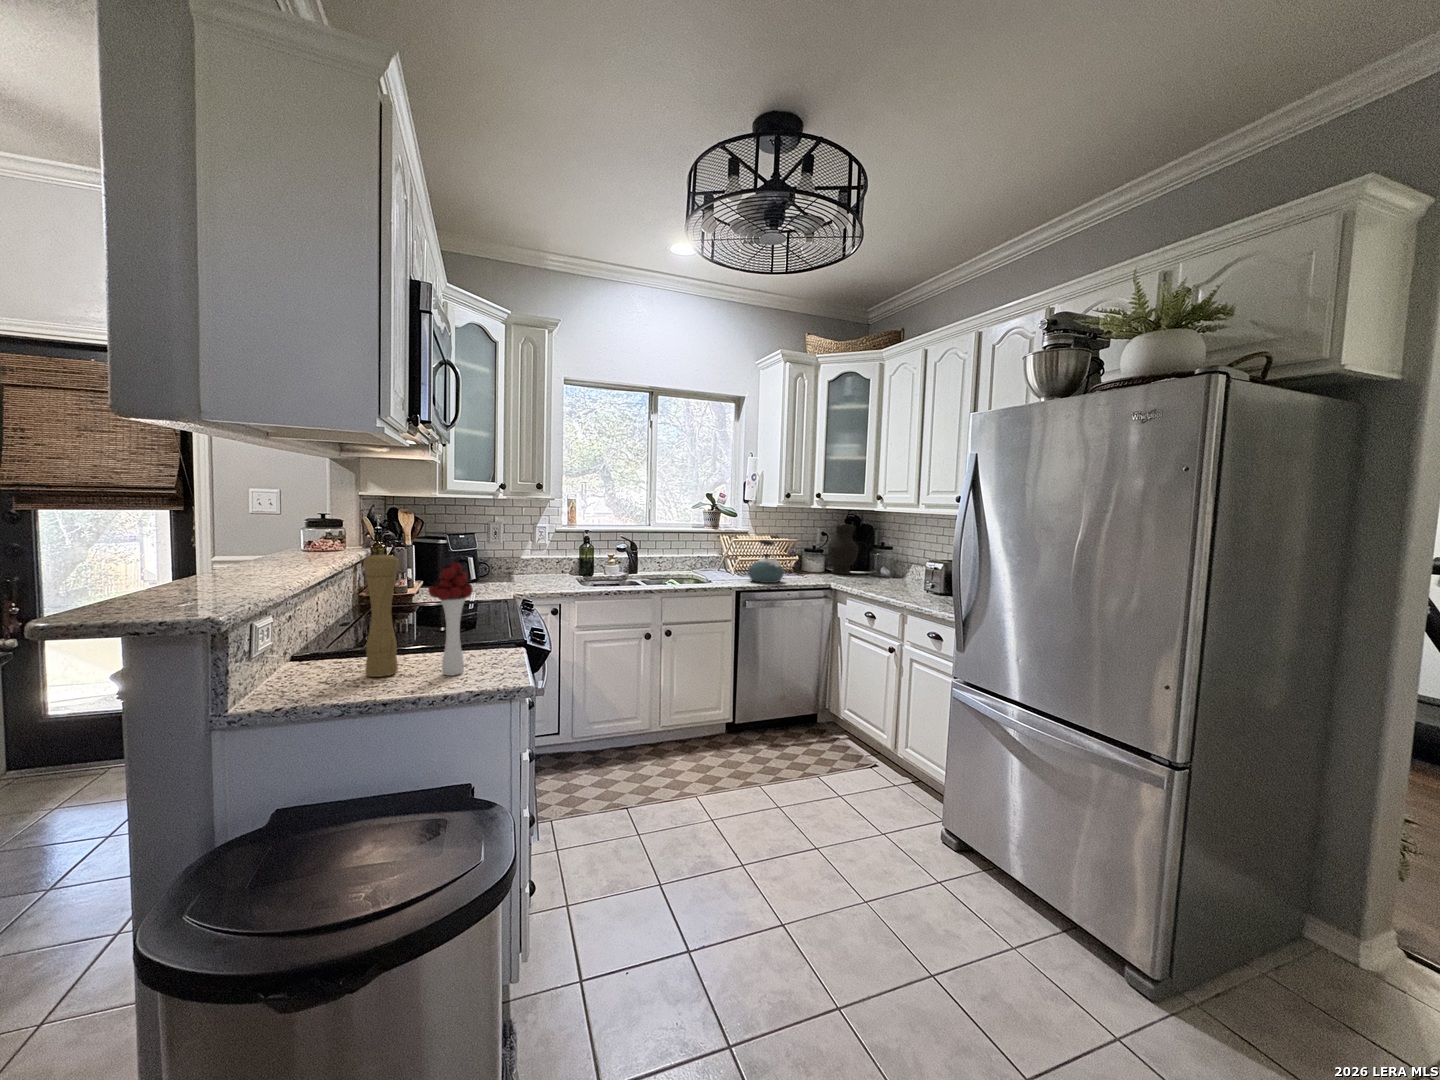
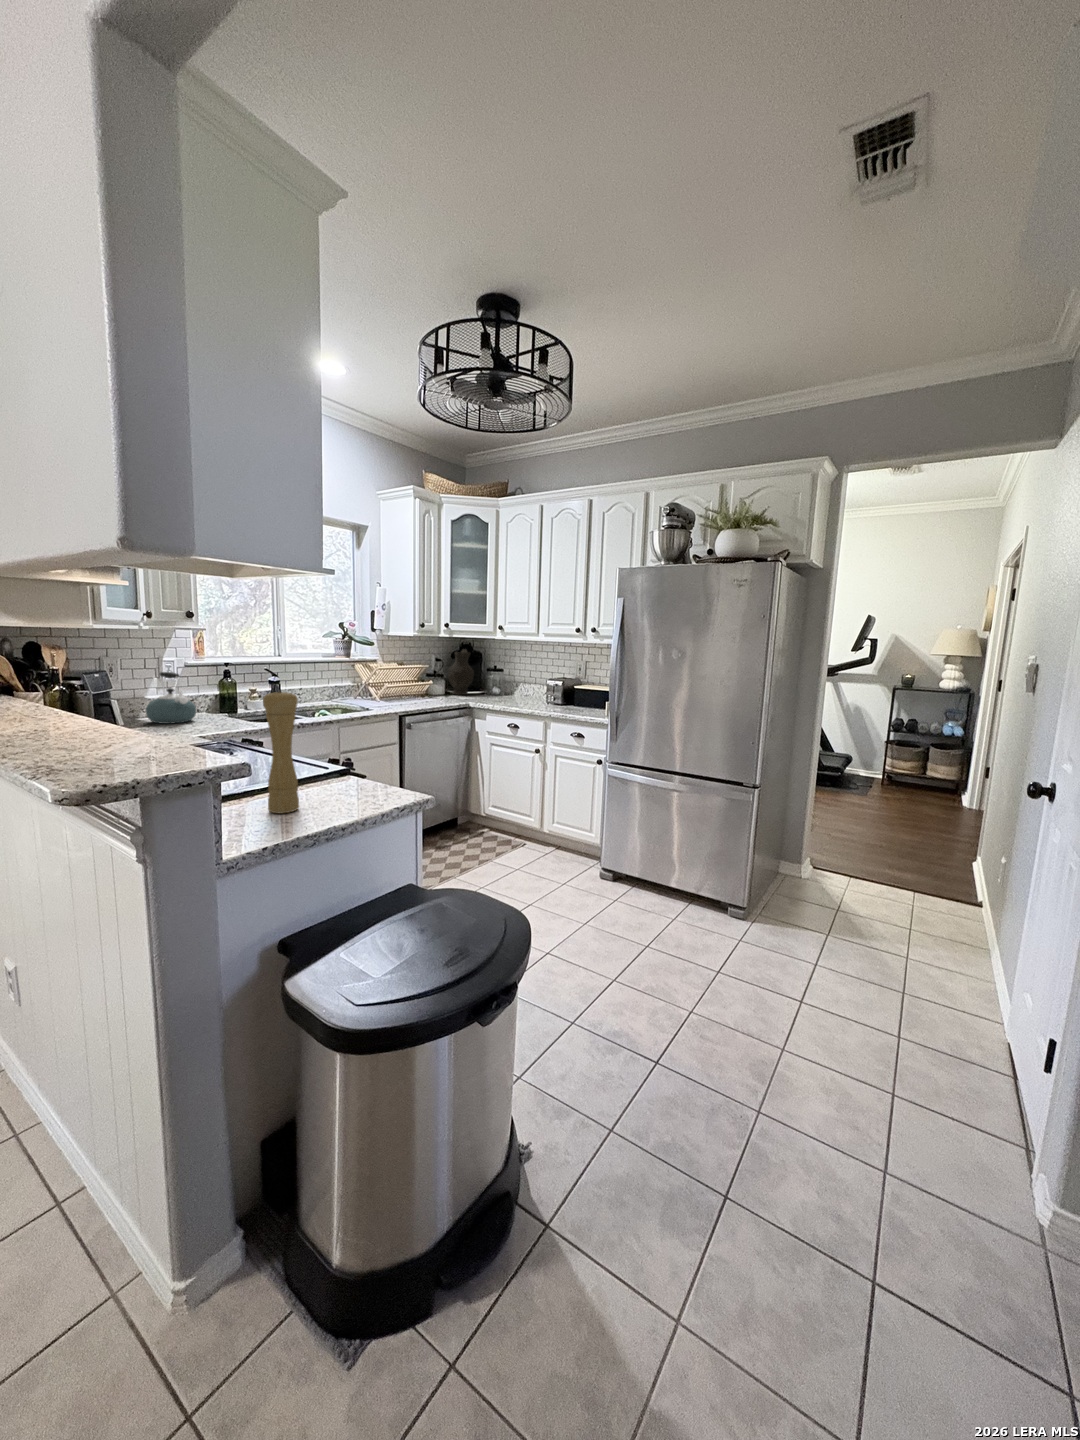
kettle: present [748,540,783,583] -> present [146,672,196,724]
flower bouquet: present [428,562,473,676] -> none [331,696,367,801]

